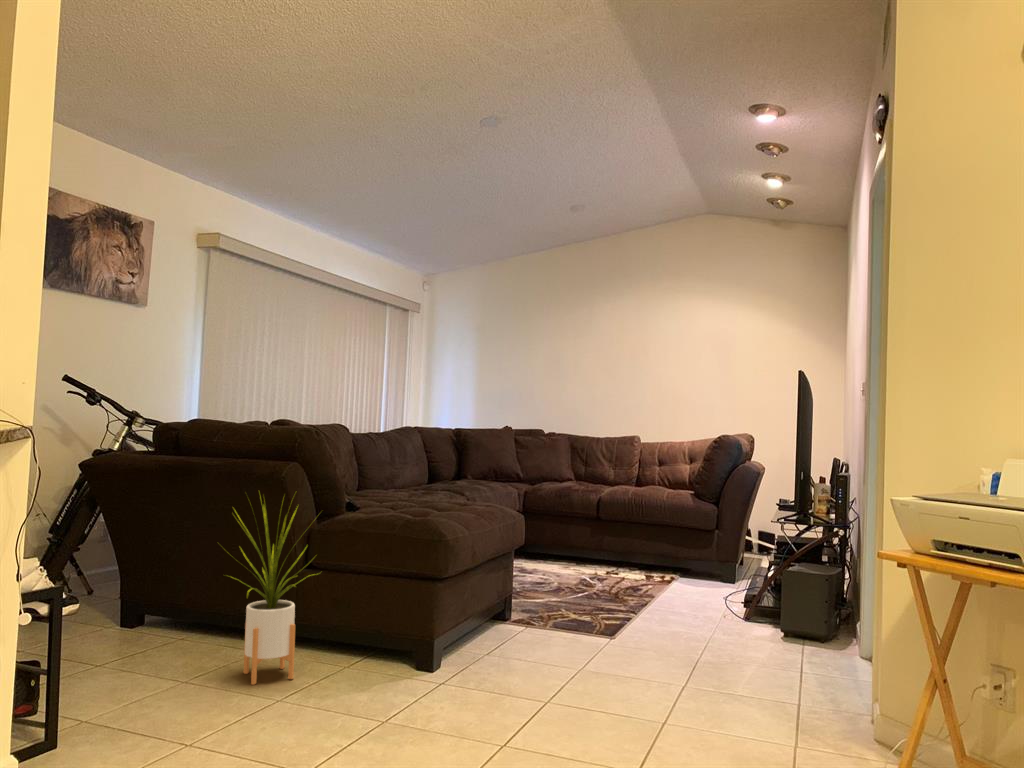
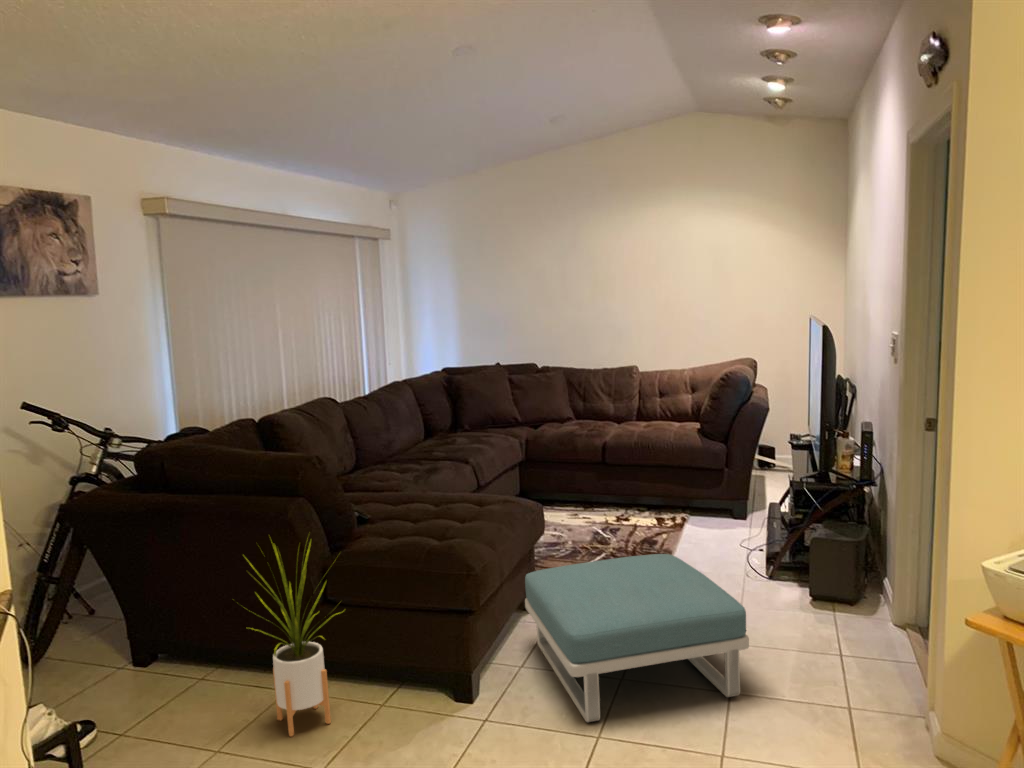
footstool: none [497,568,705,698] -> present [525,554,749,722]

